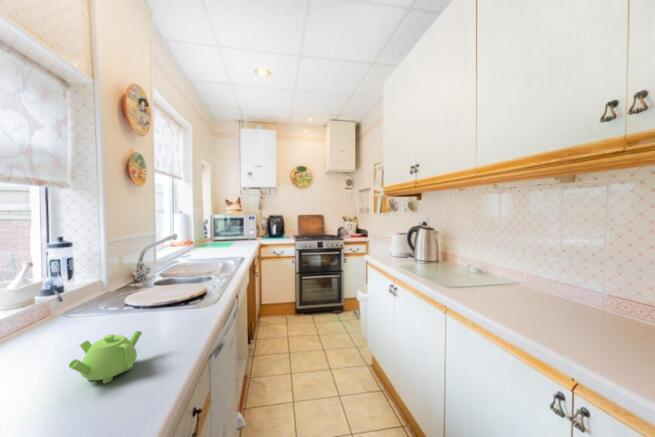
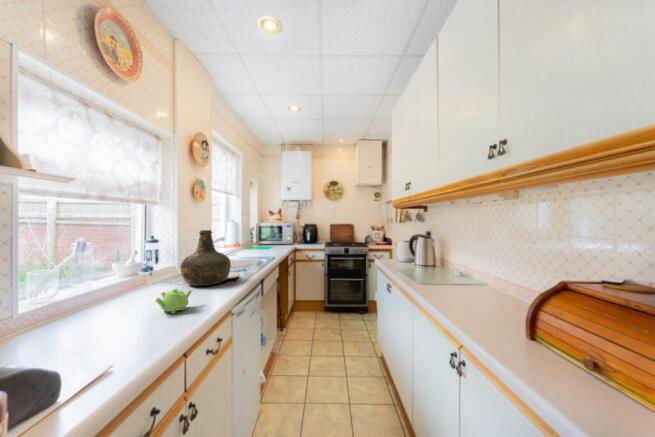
bottle: none [114,226,195,313] -> present [181,230,231,286]

